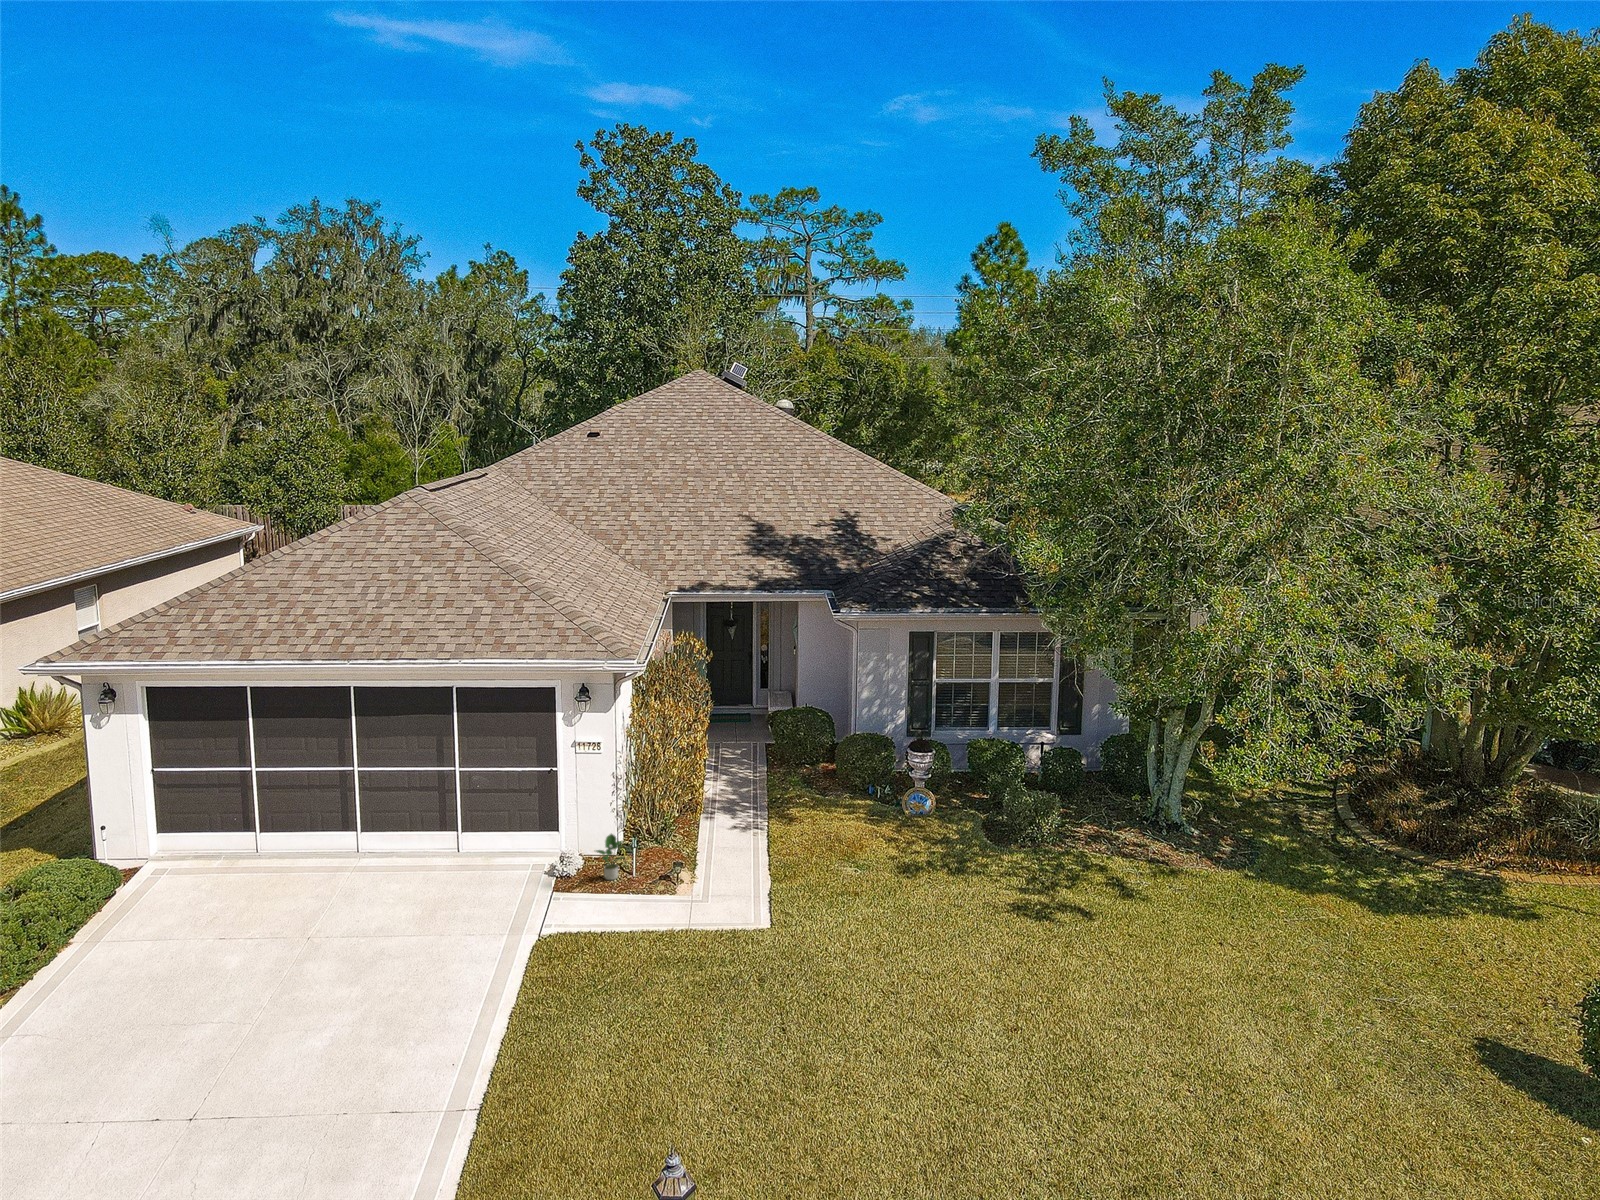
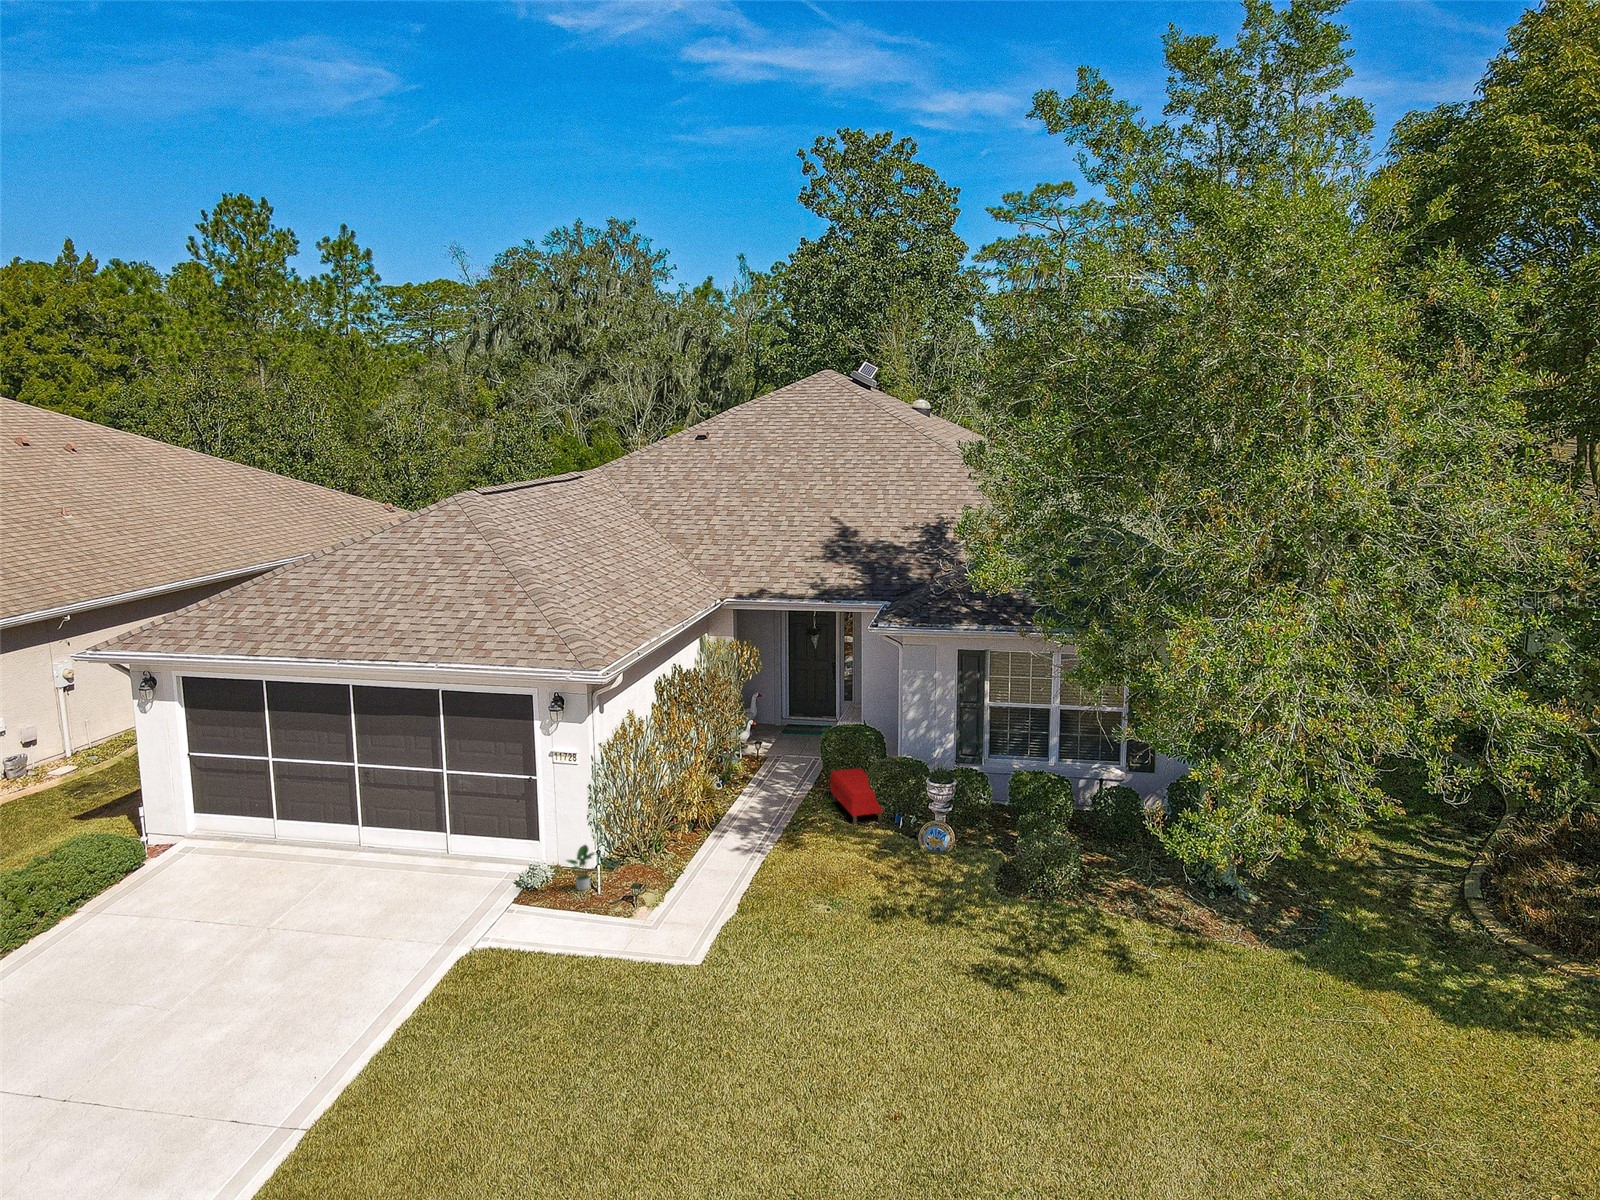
bench: none [796,747,858,800] -> present [830,768,883,825]

